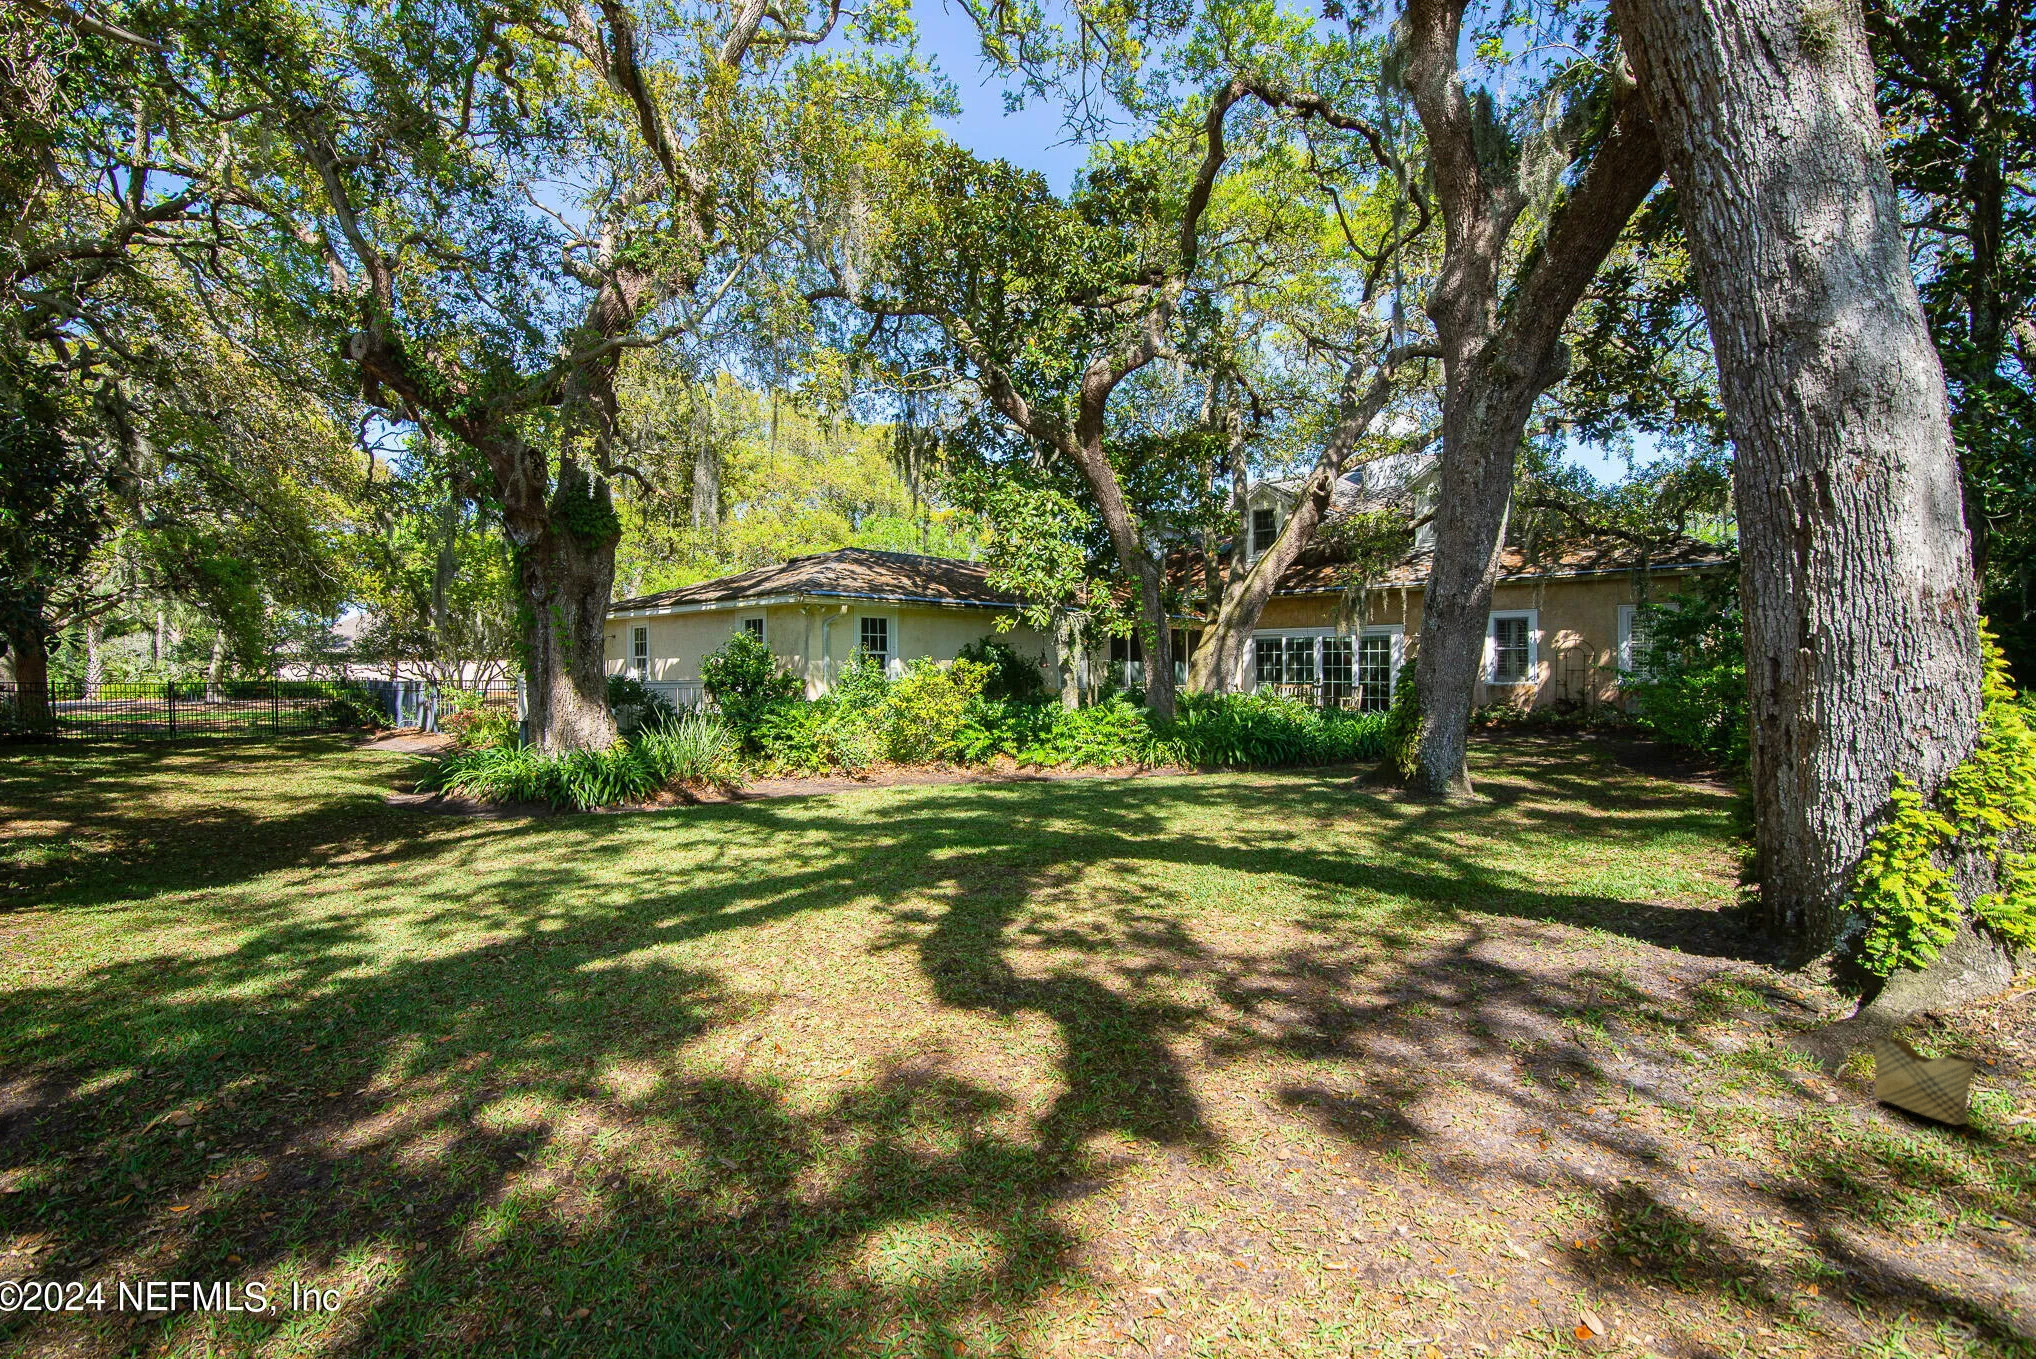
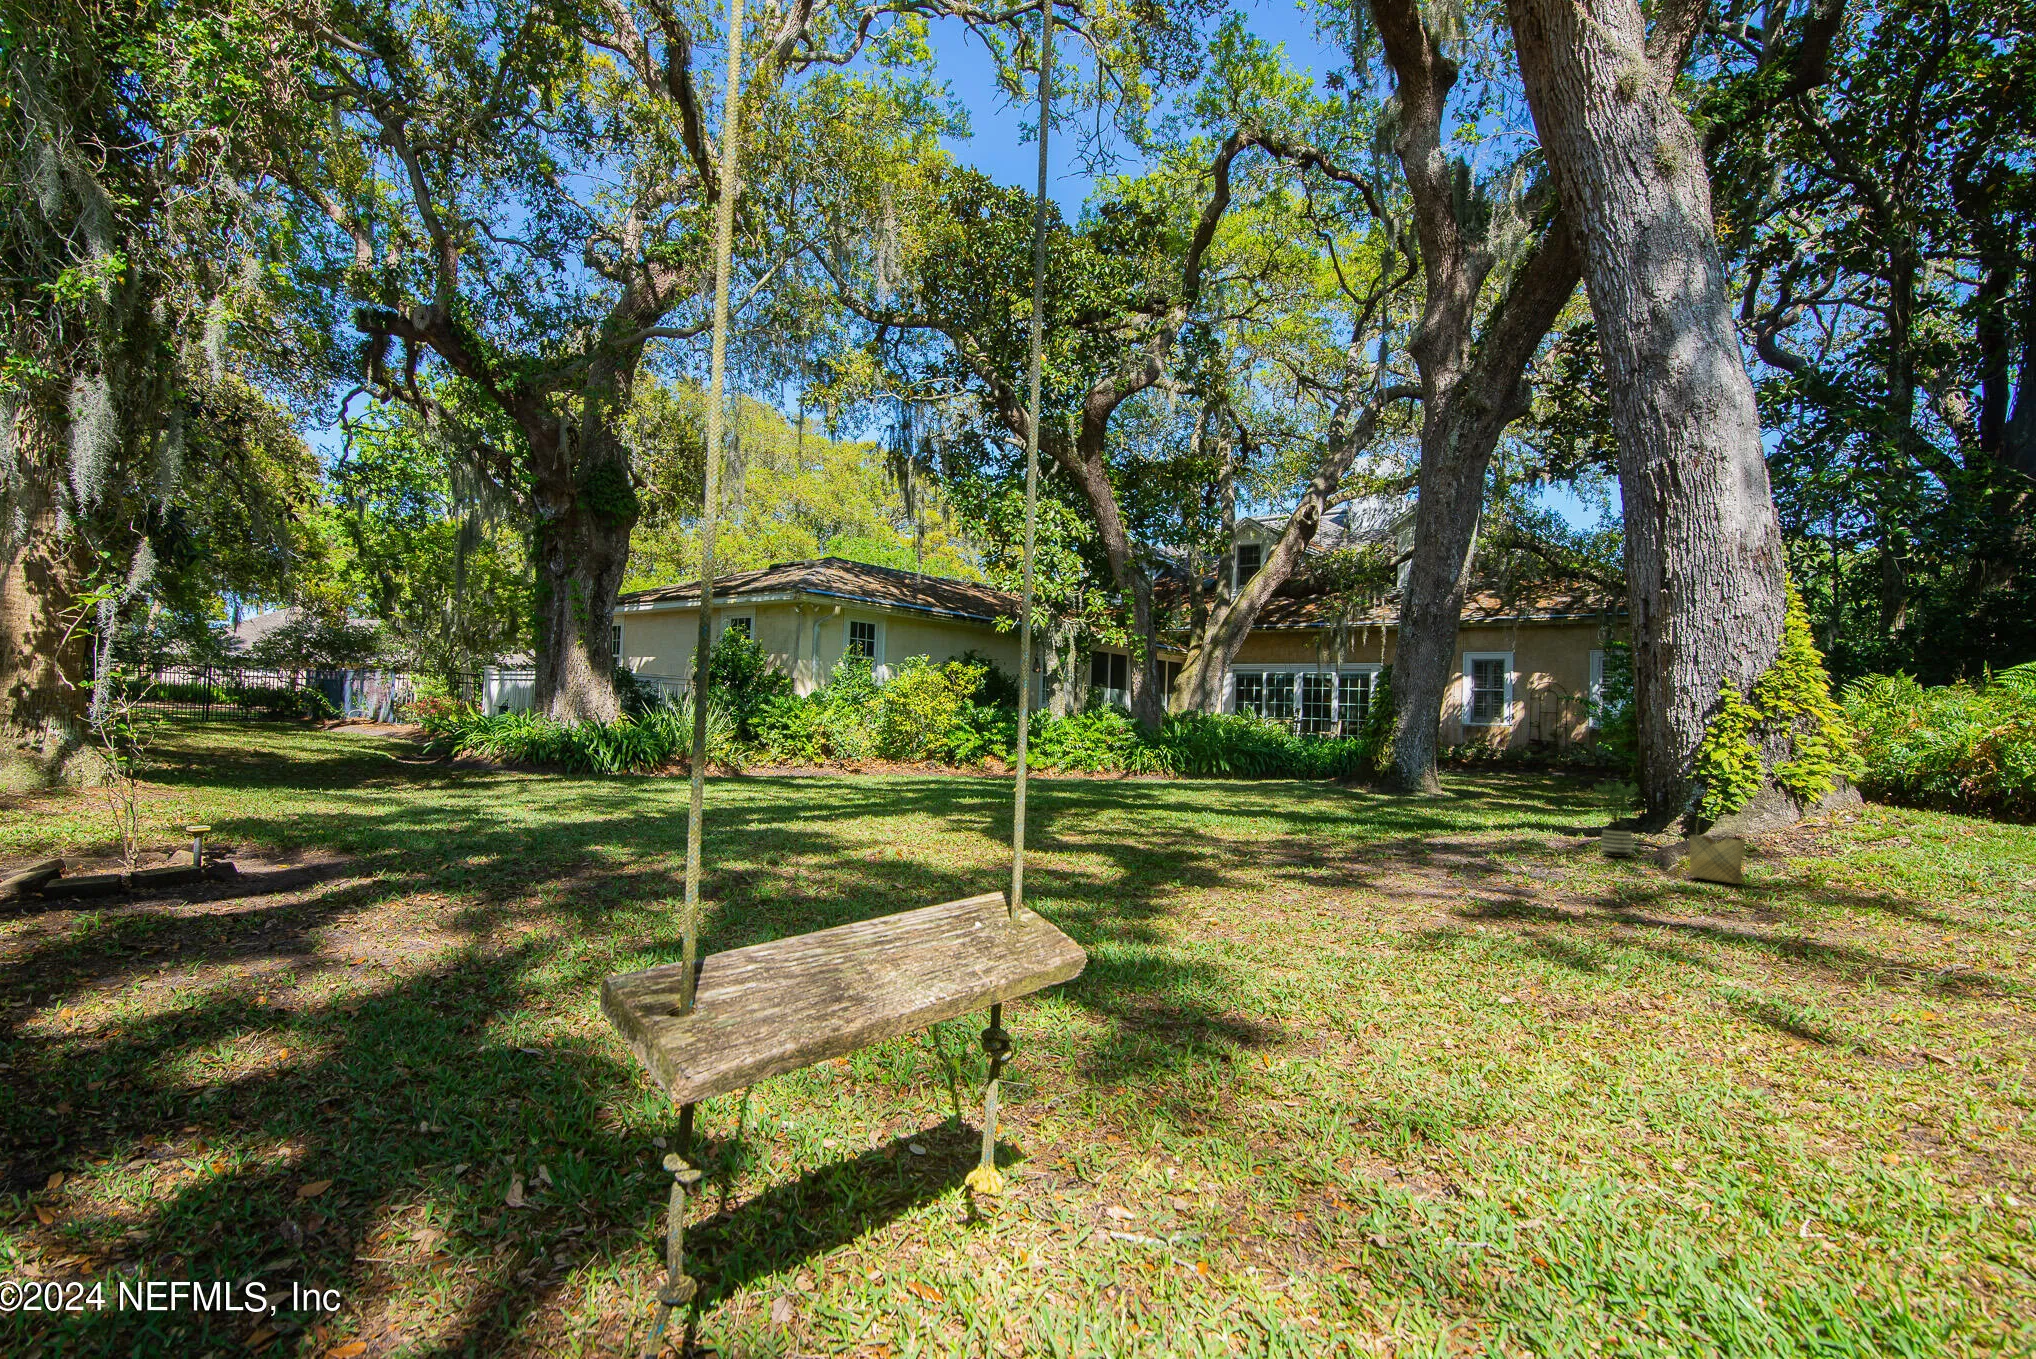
potted plant: none [1694,910,1778,1020] -> present [1587,781,1637,857]

